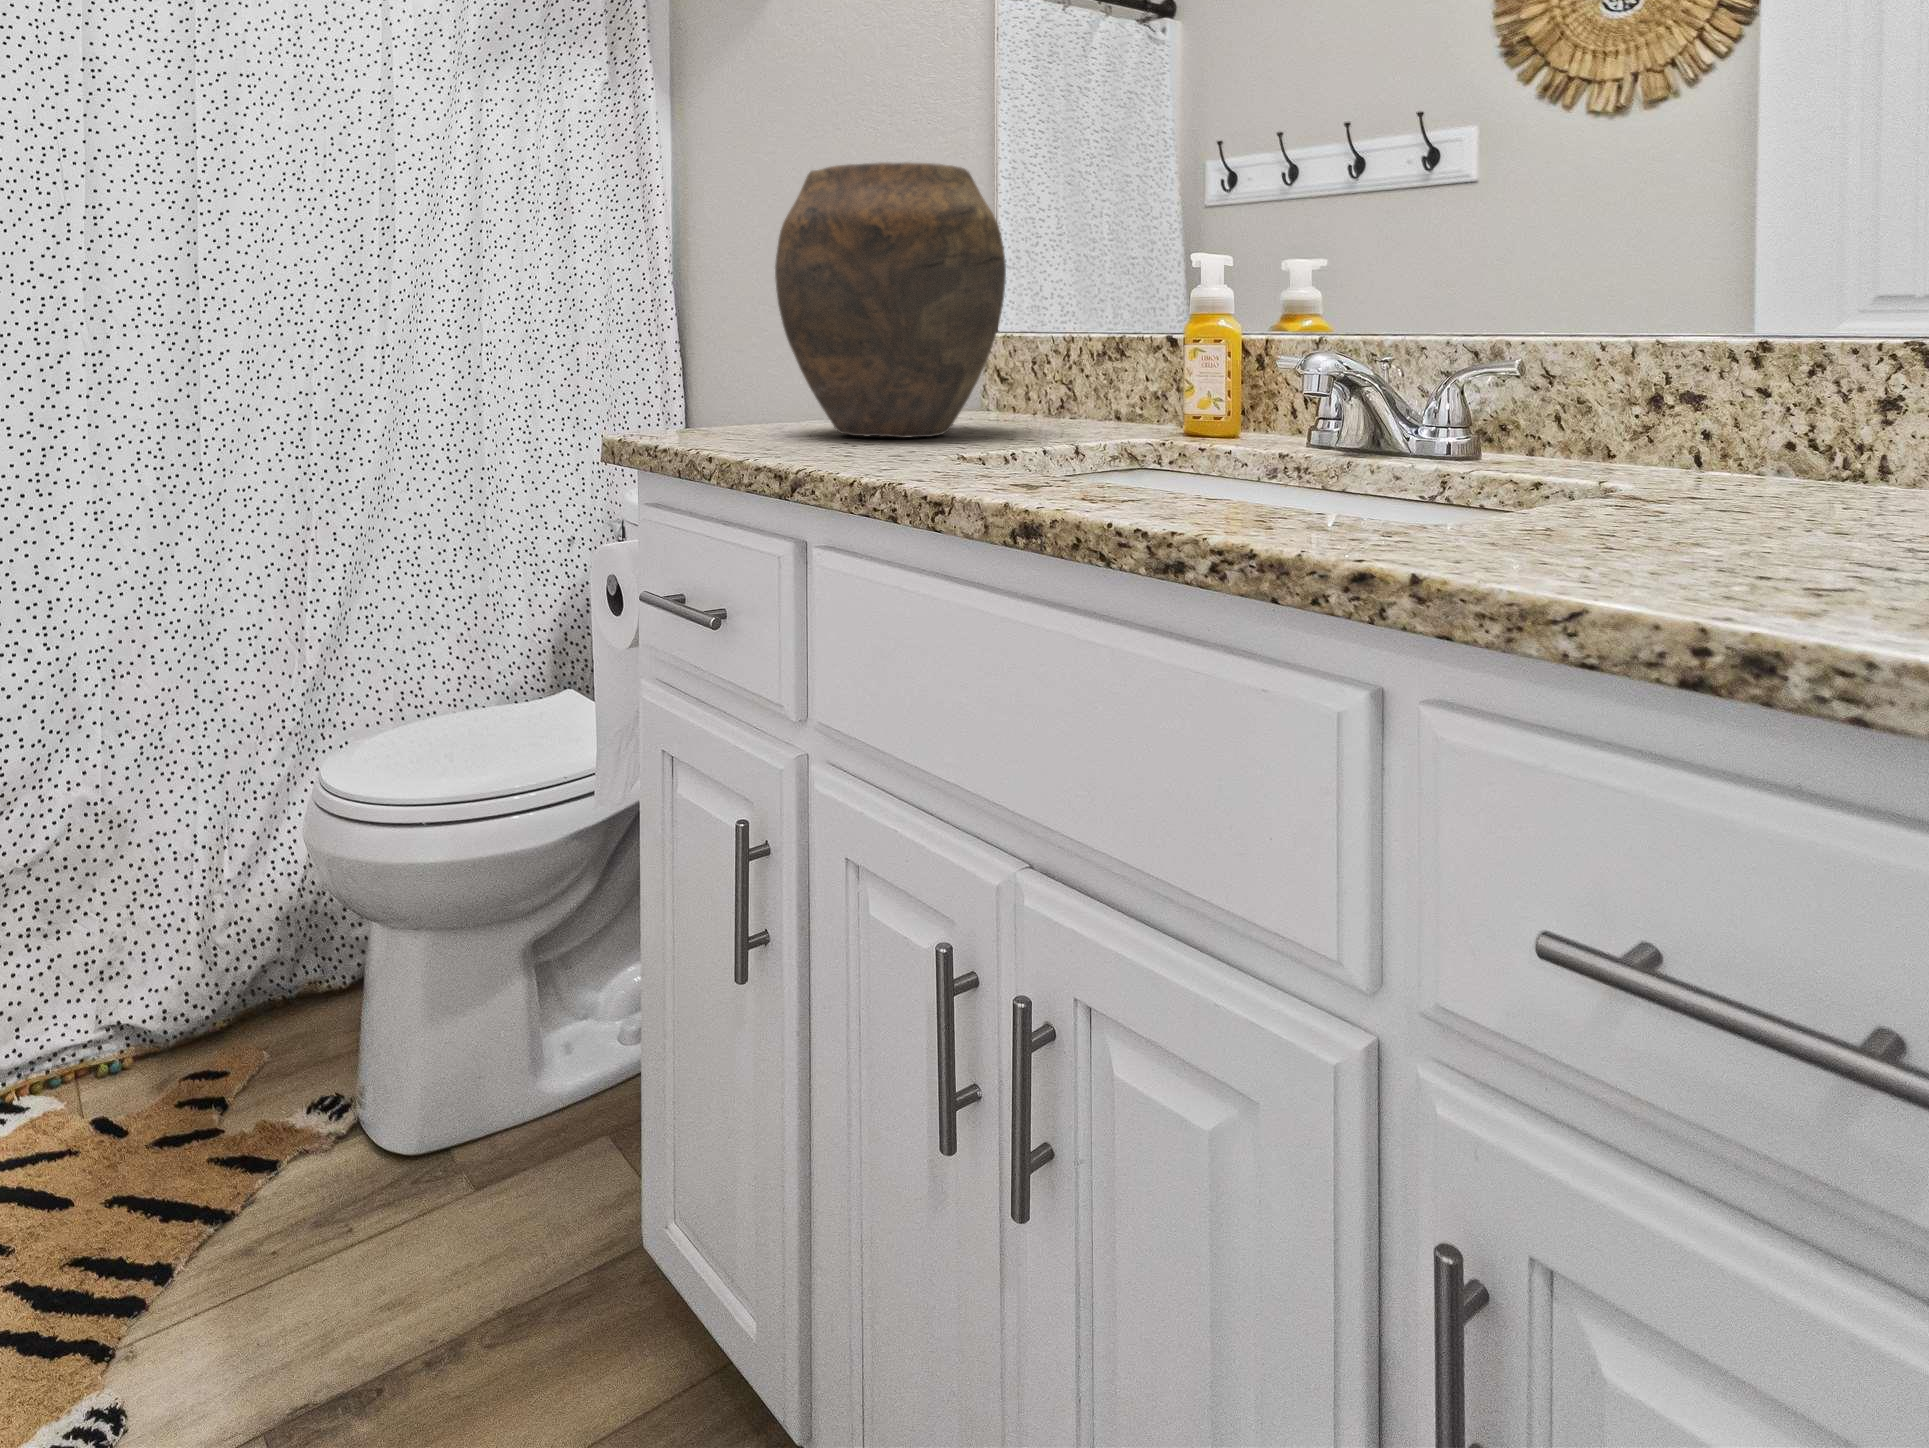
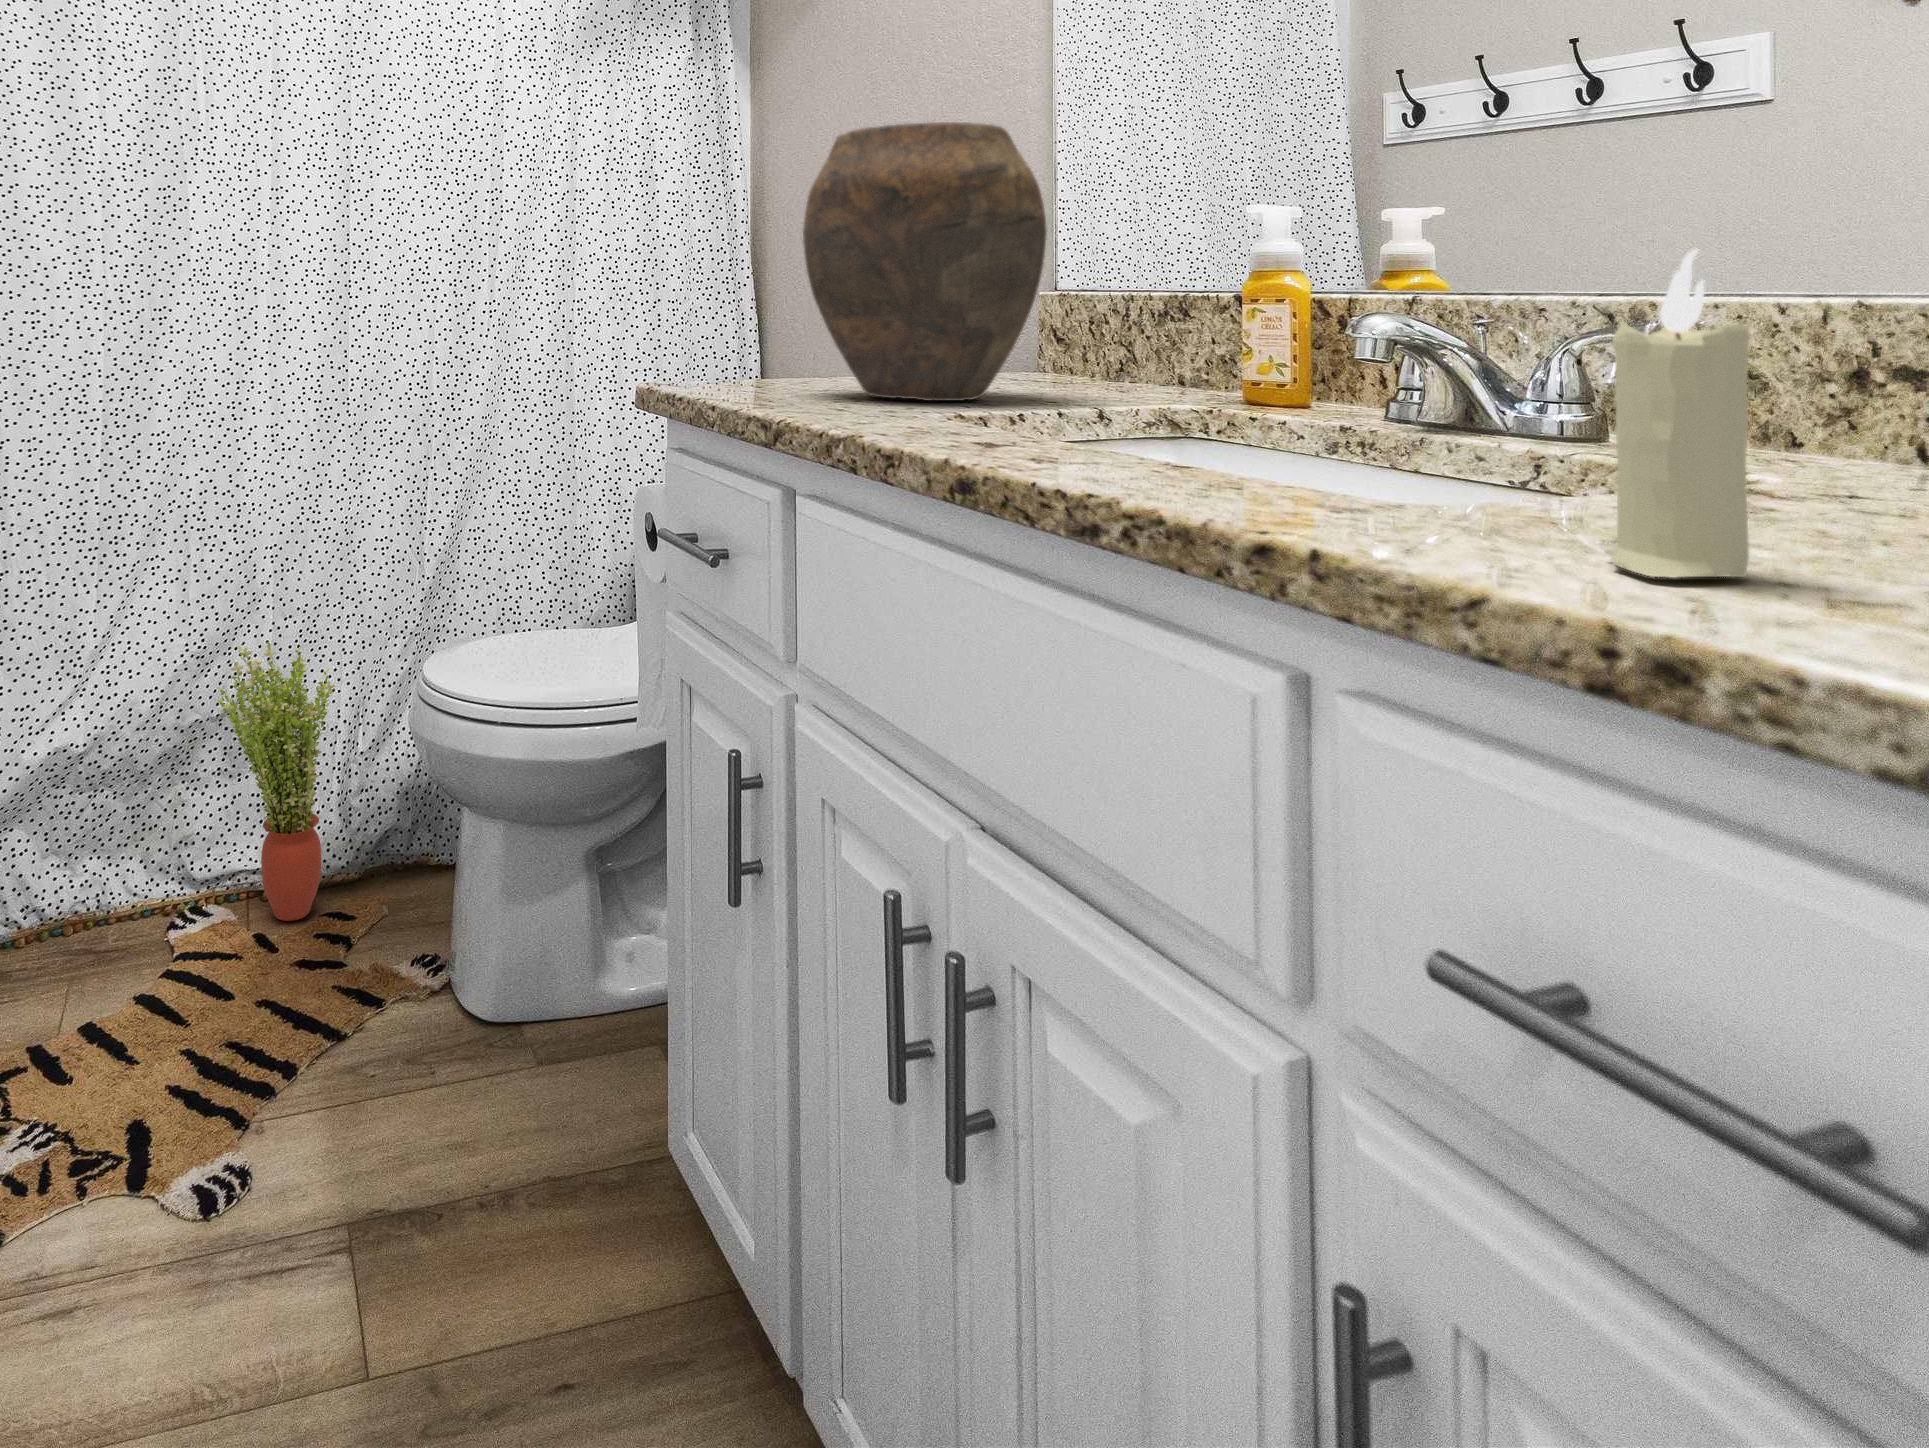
candle: none [1625,312,1736,584] -> present [1605,249,1749,577]
potted plant: none [32,756,198,1099] -> present [217,642,335,921]

